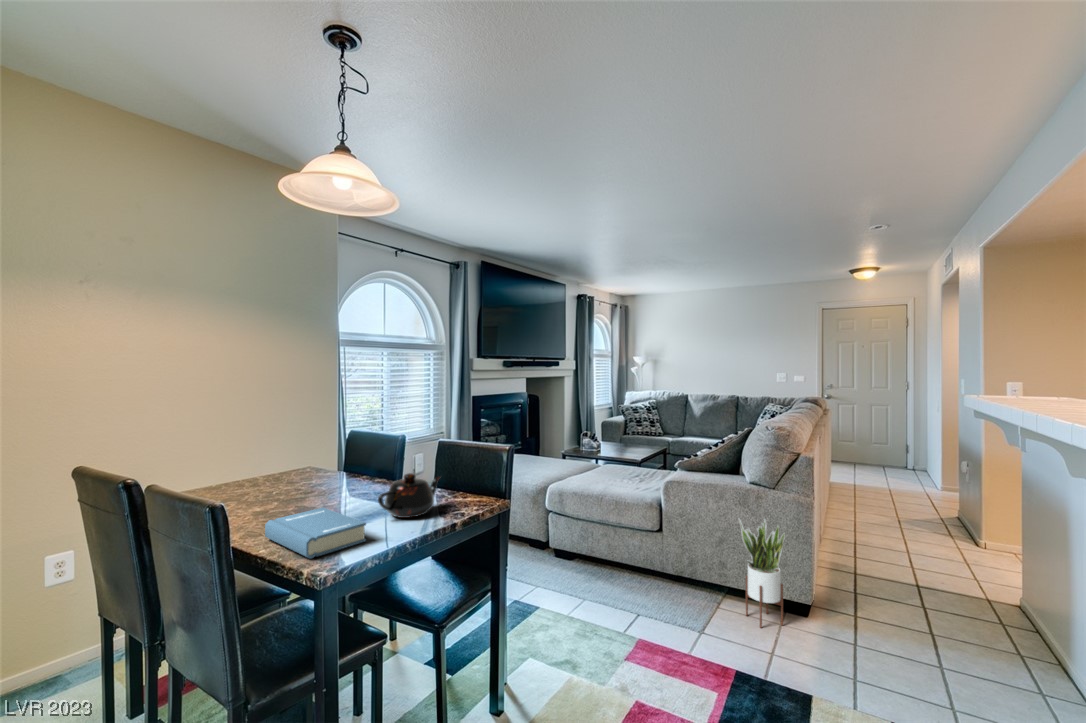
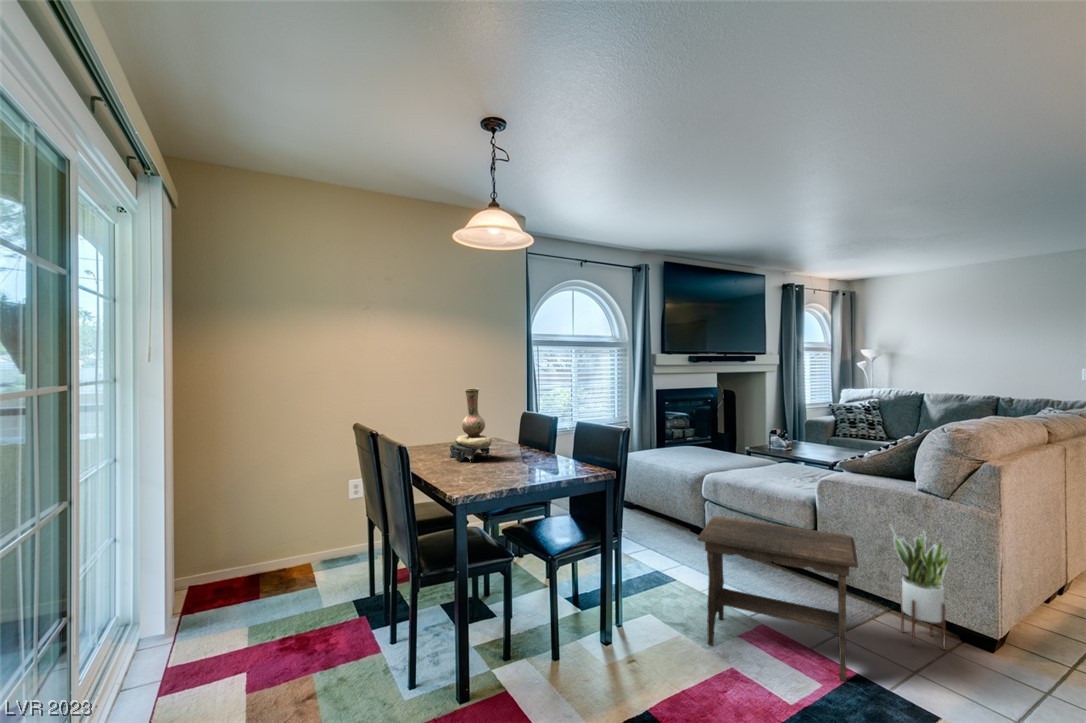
vase: none [262,402,336,508] -> present [450,388,495,461]
teapot: present [378,473,440,518] -> none [510,443,562,475]
book: present [265,508,366,559] -> none [439,461,495,489]
footstool: none [588,532,746,684] -> present [698,516,858,681]

